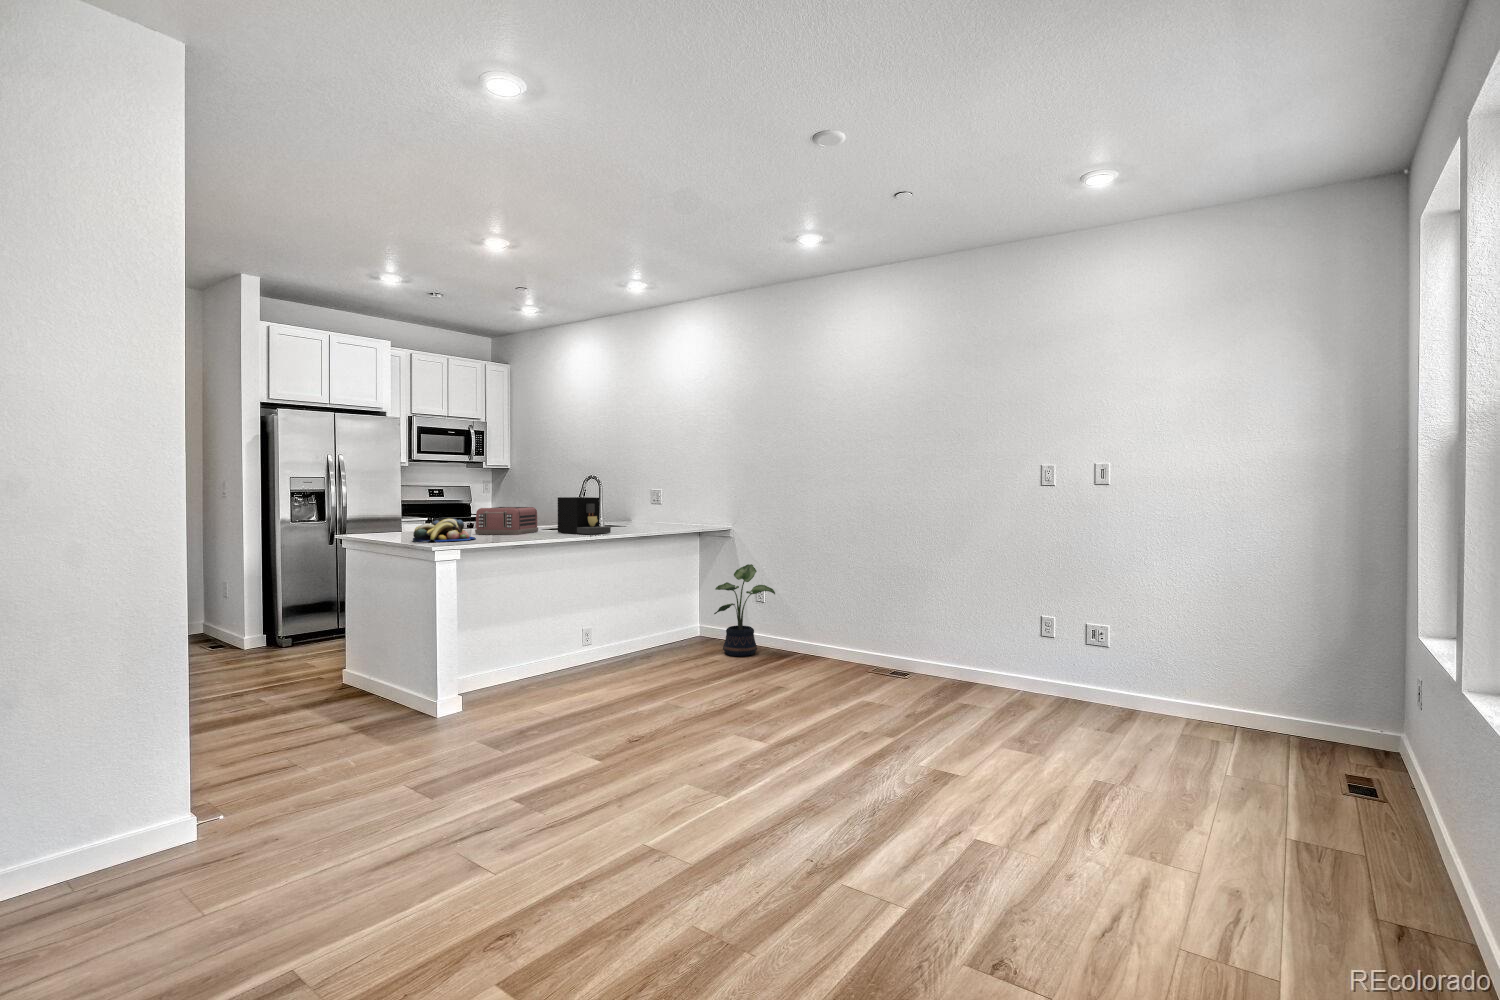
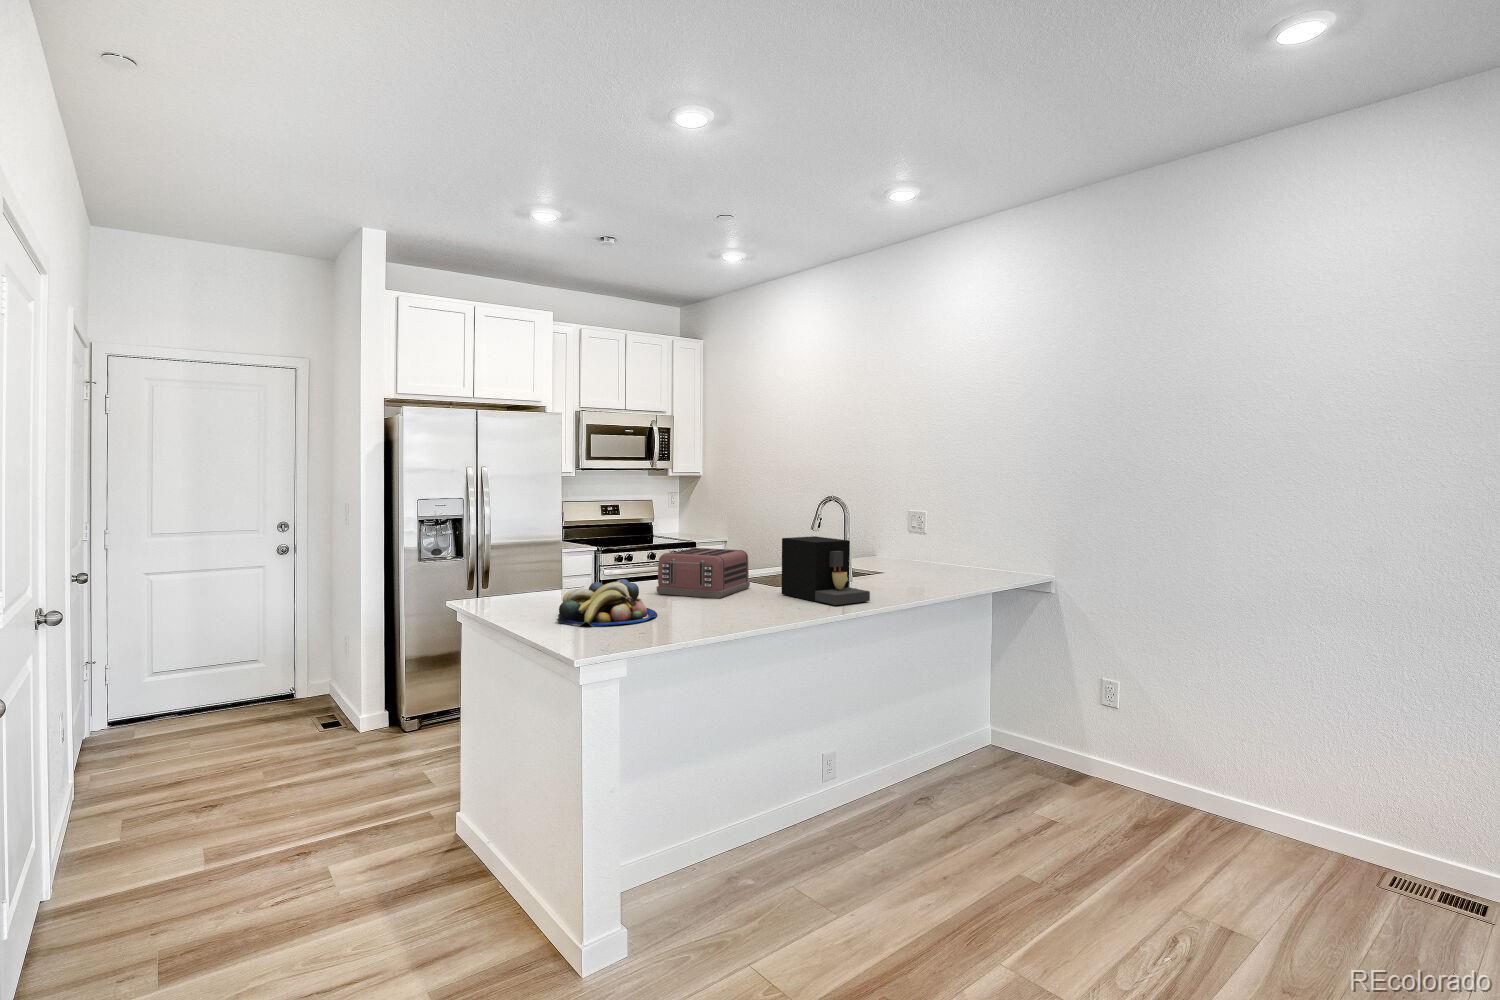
potted plant: present [714,564,775,656] -> none [1037,651,1160,820]

